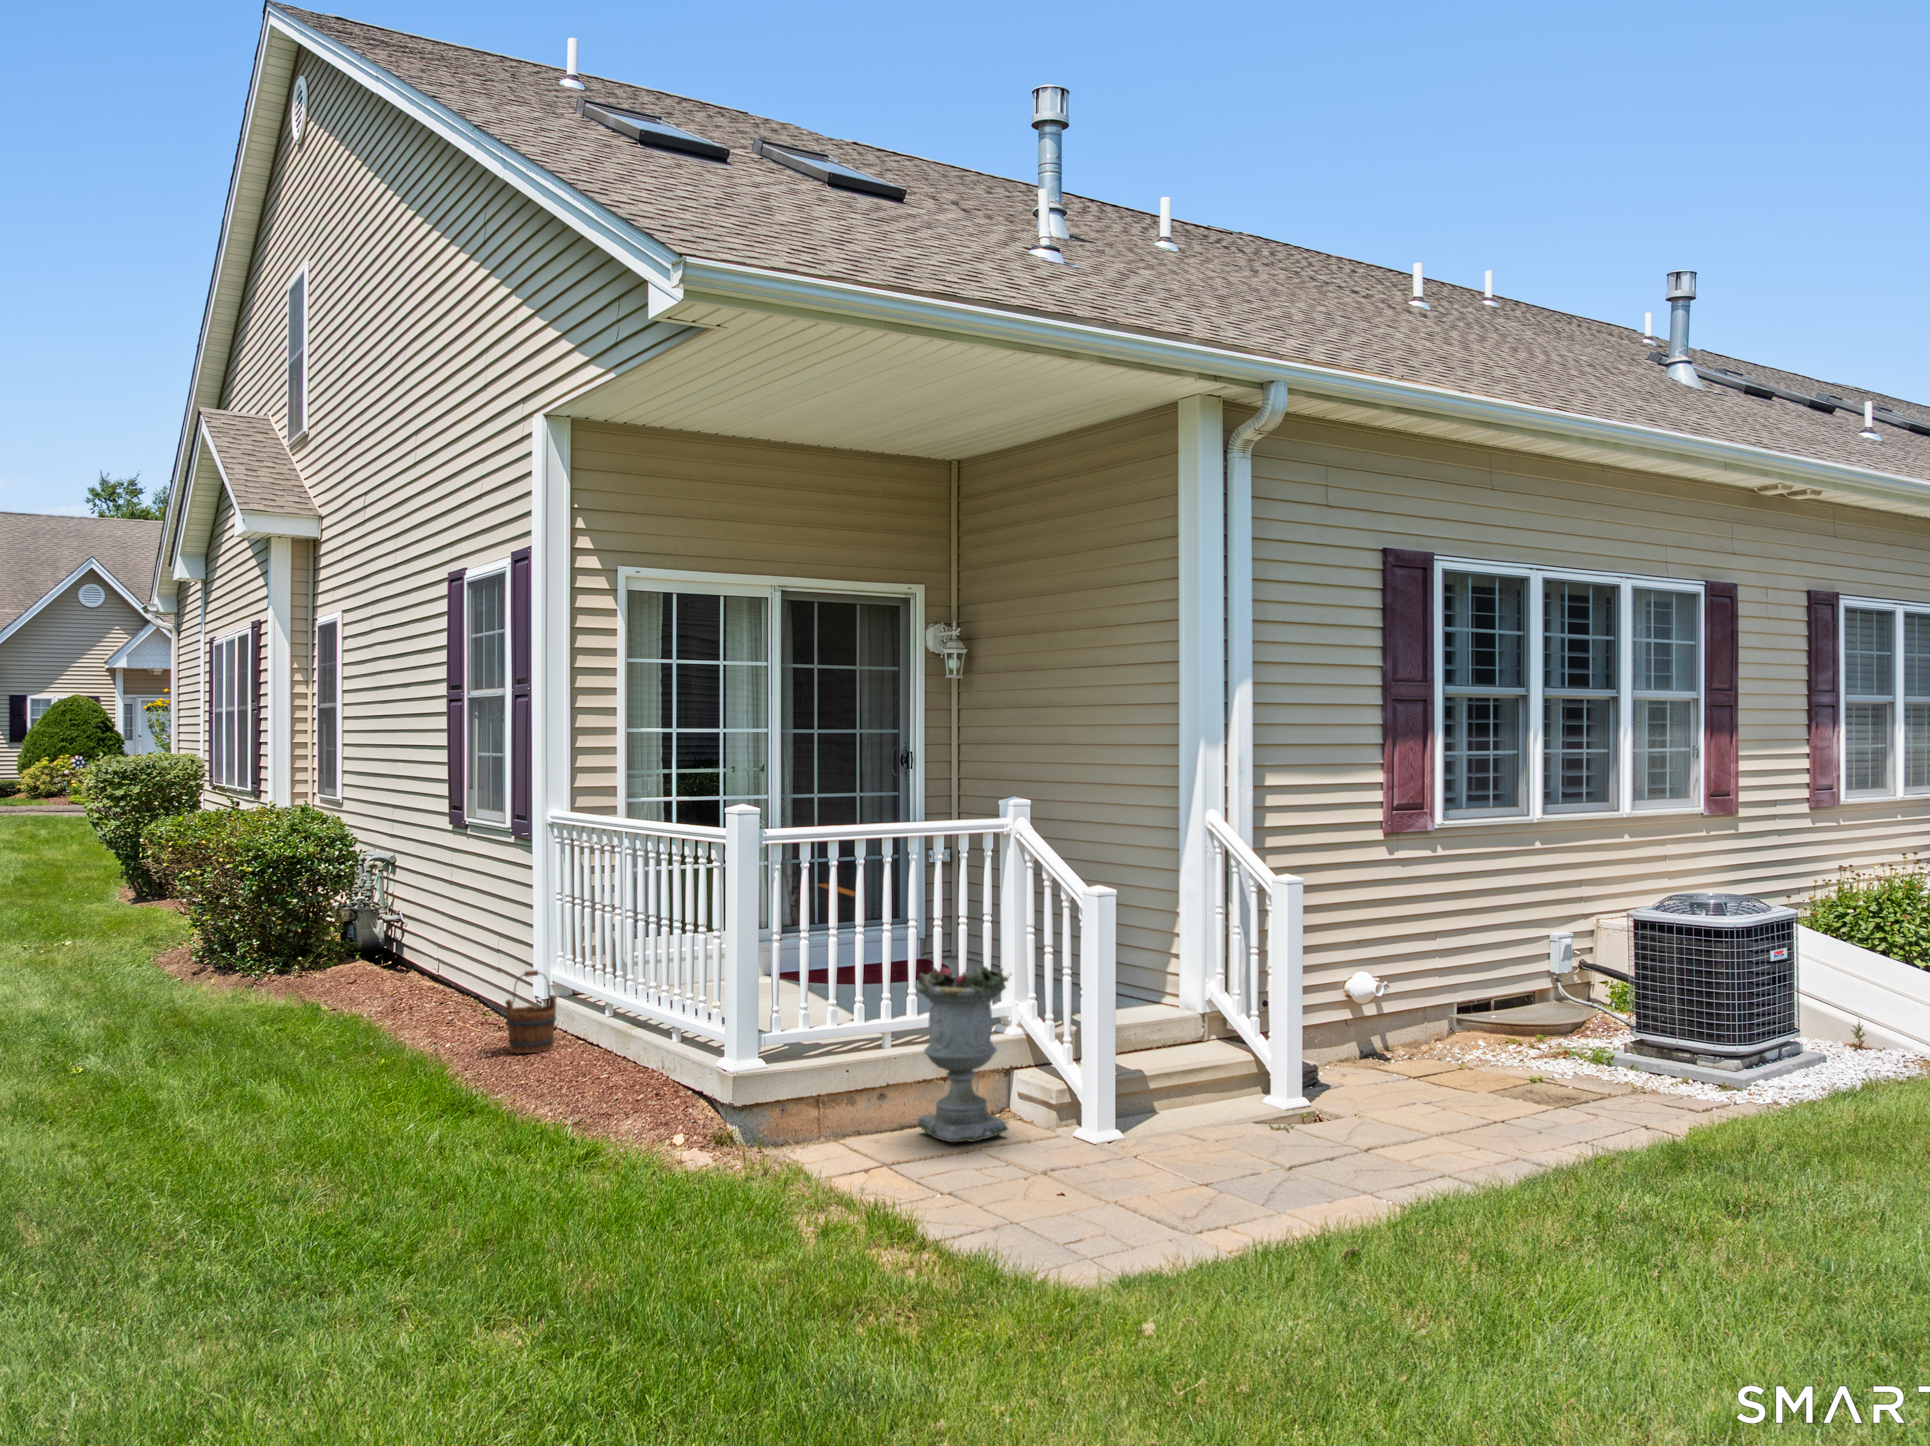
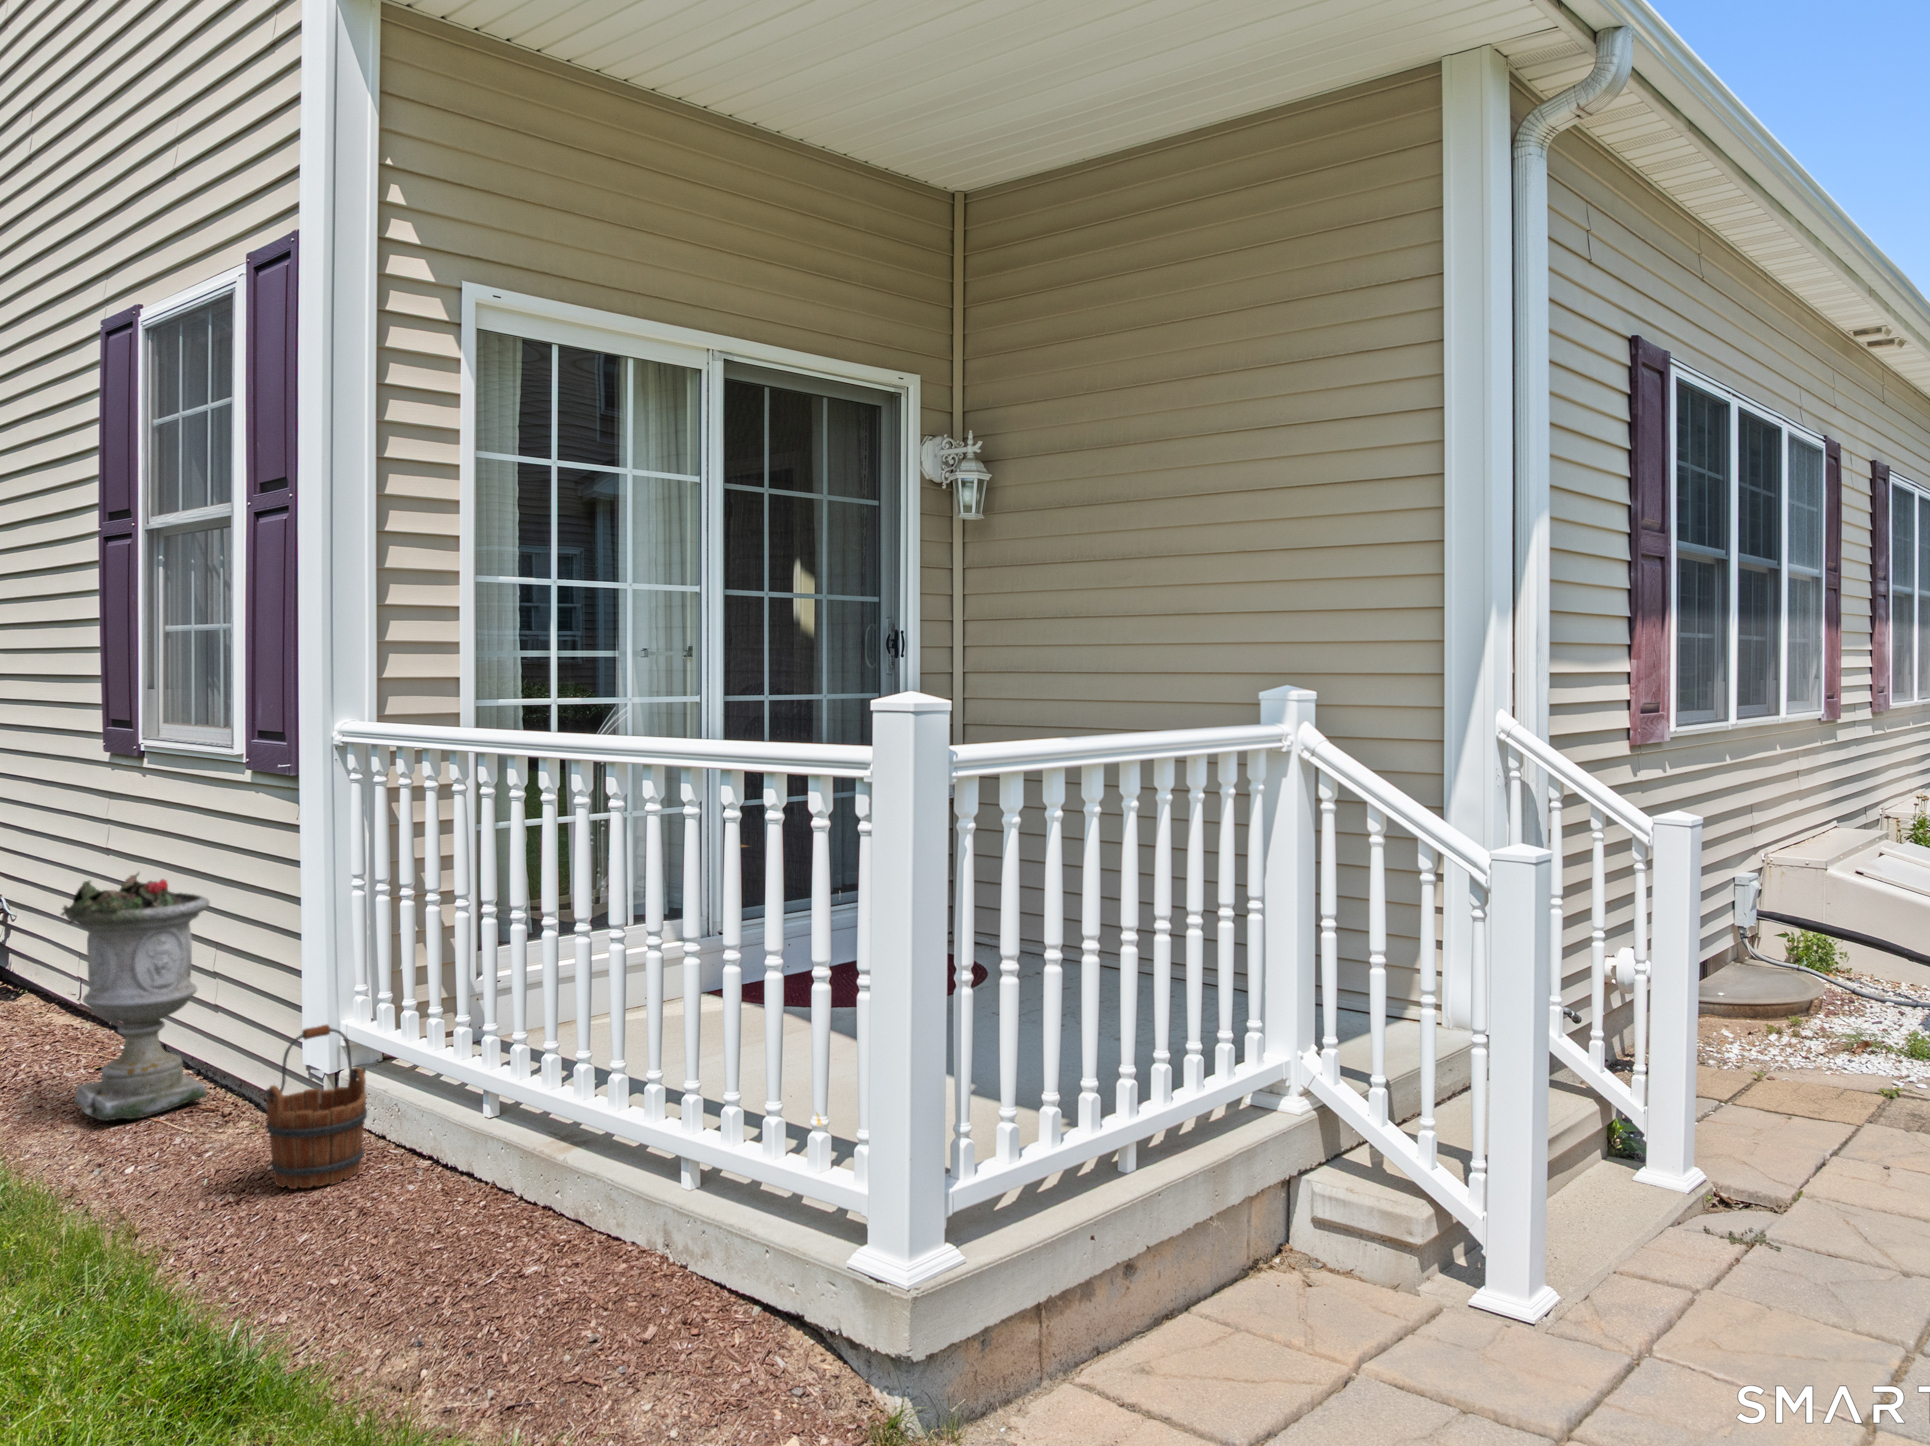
planter: present [916,966,1009,1142] -> present [61,873,210,1120]

